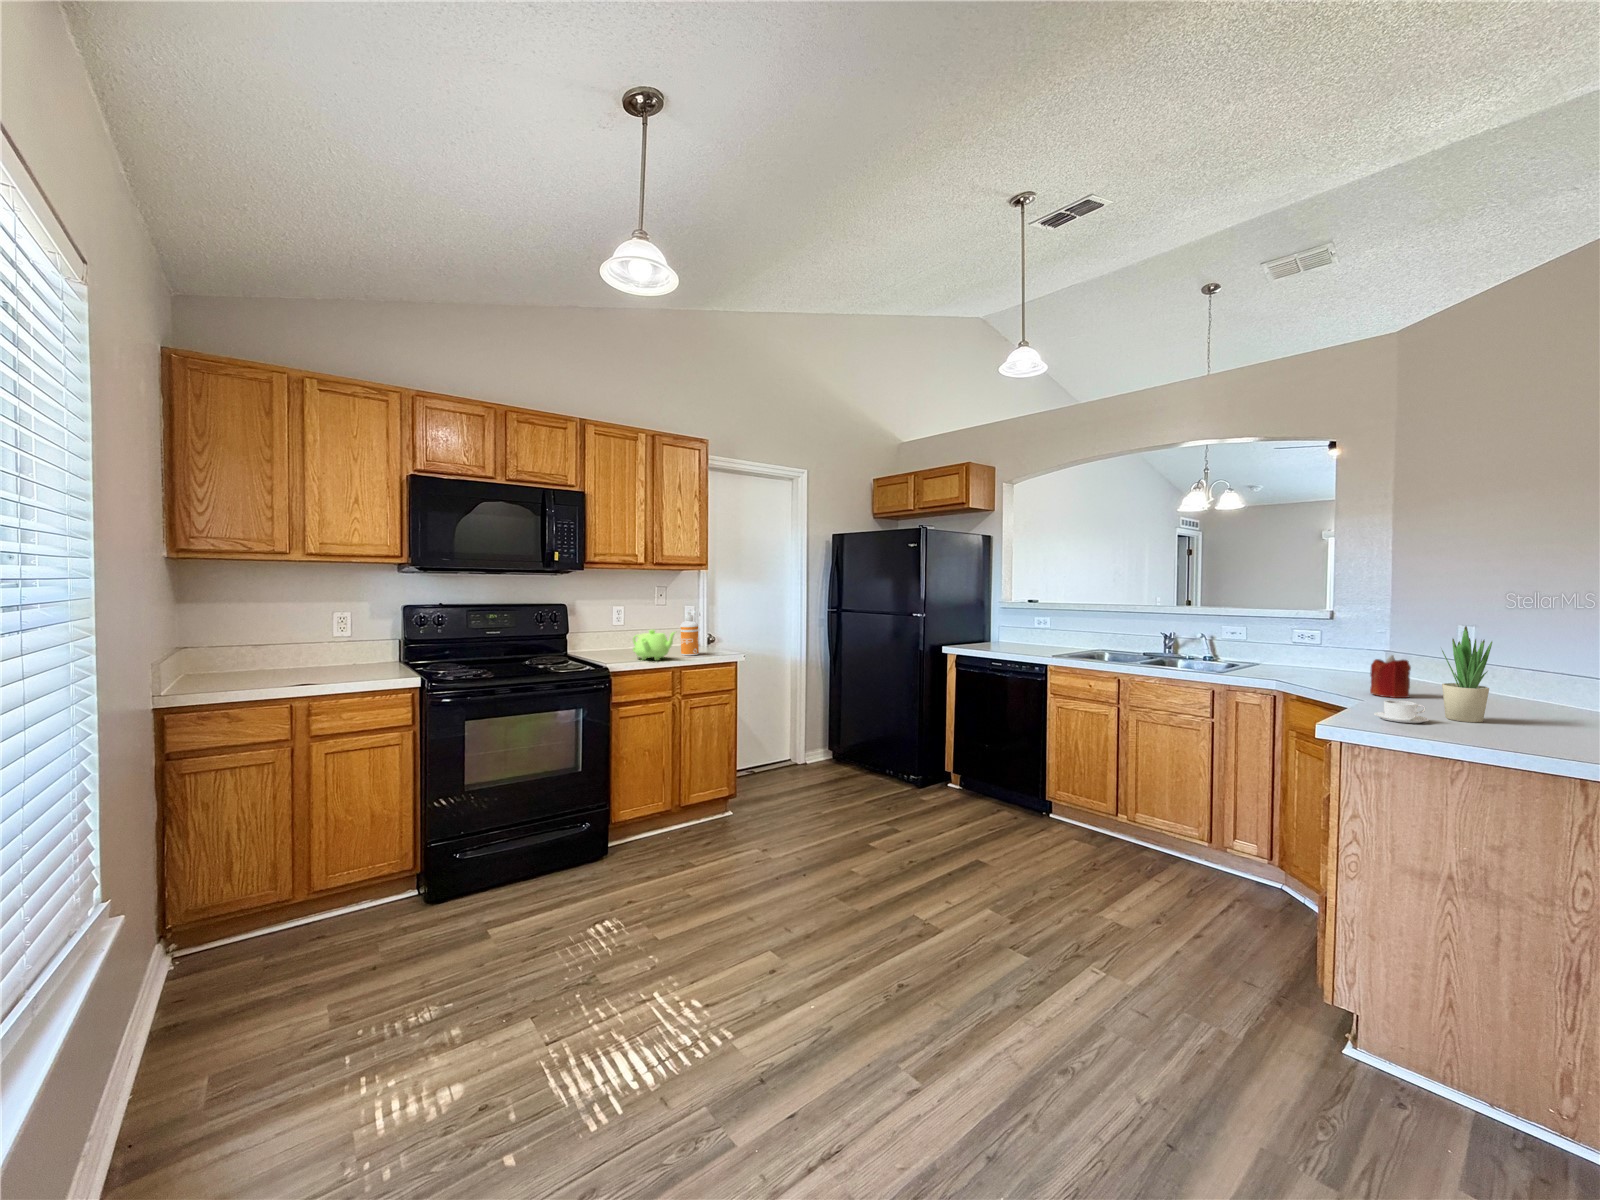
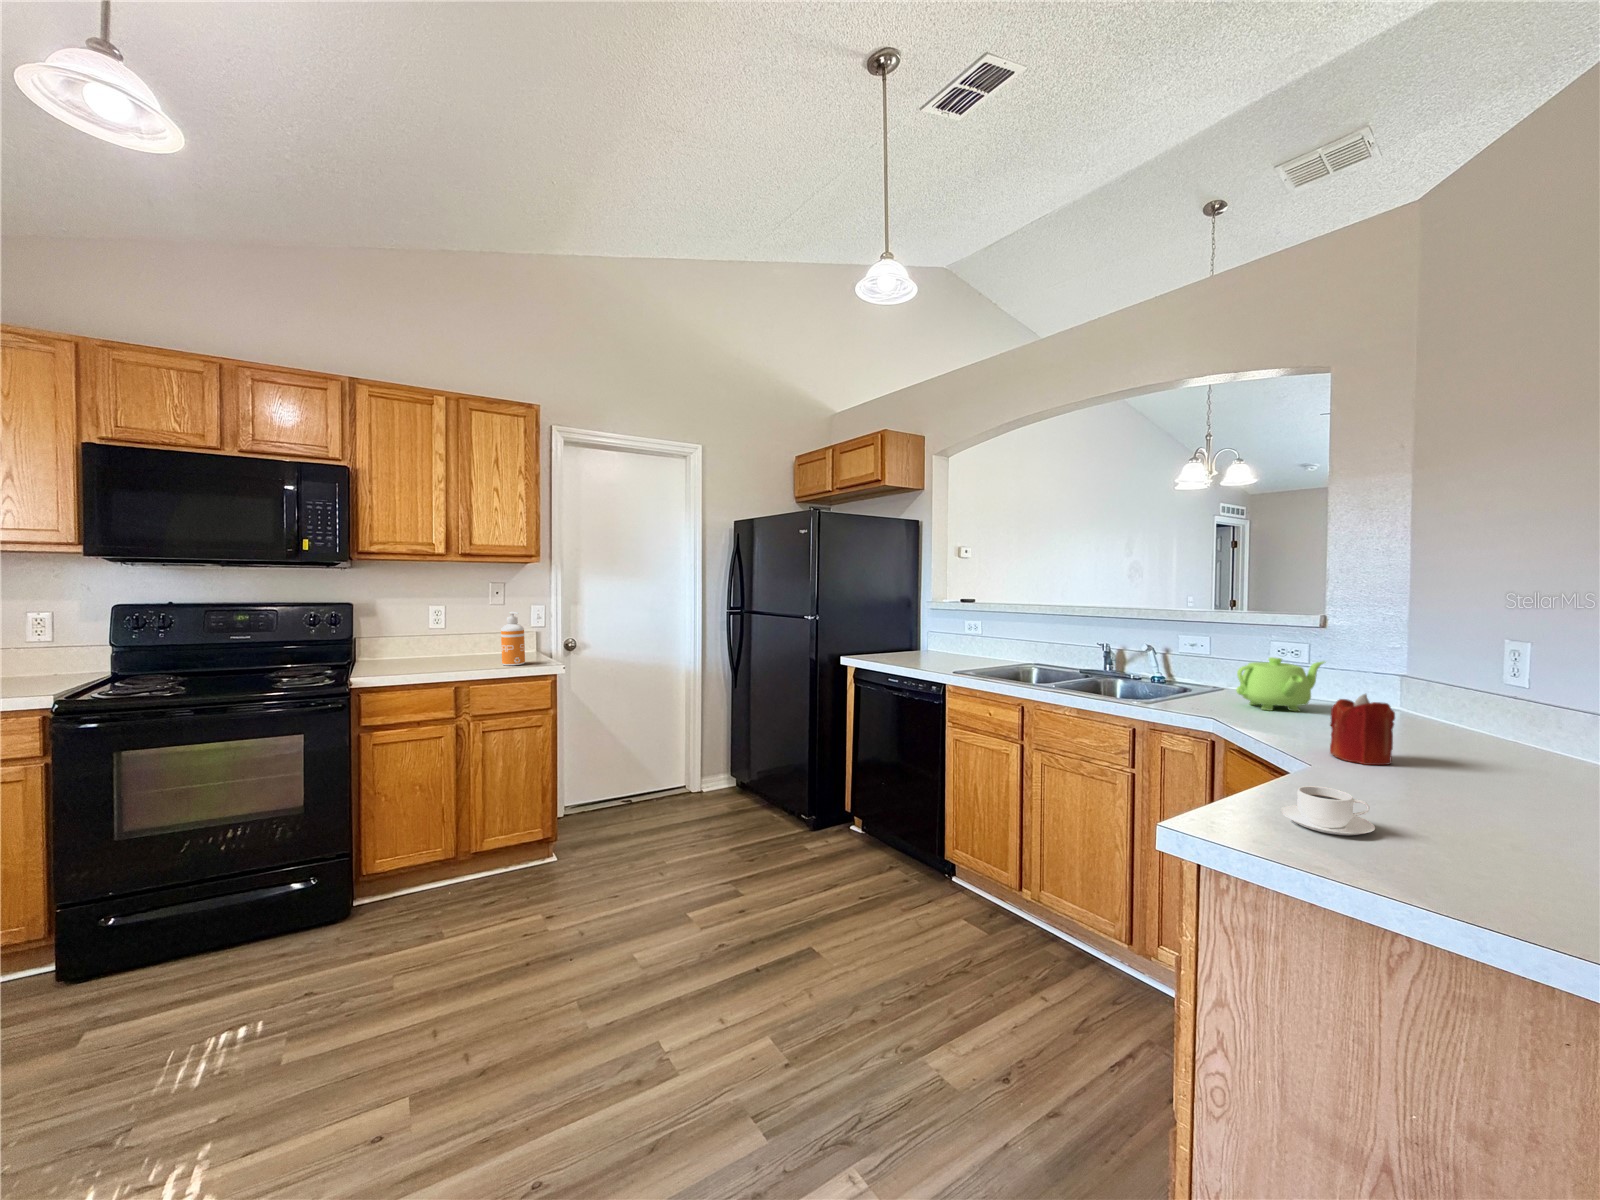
potted plant: present [1442,626,1492,723] -> none [1409,655,1507,838]
teapot: present [633,630,675,660] -> present [1236,657,1324,711]

